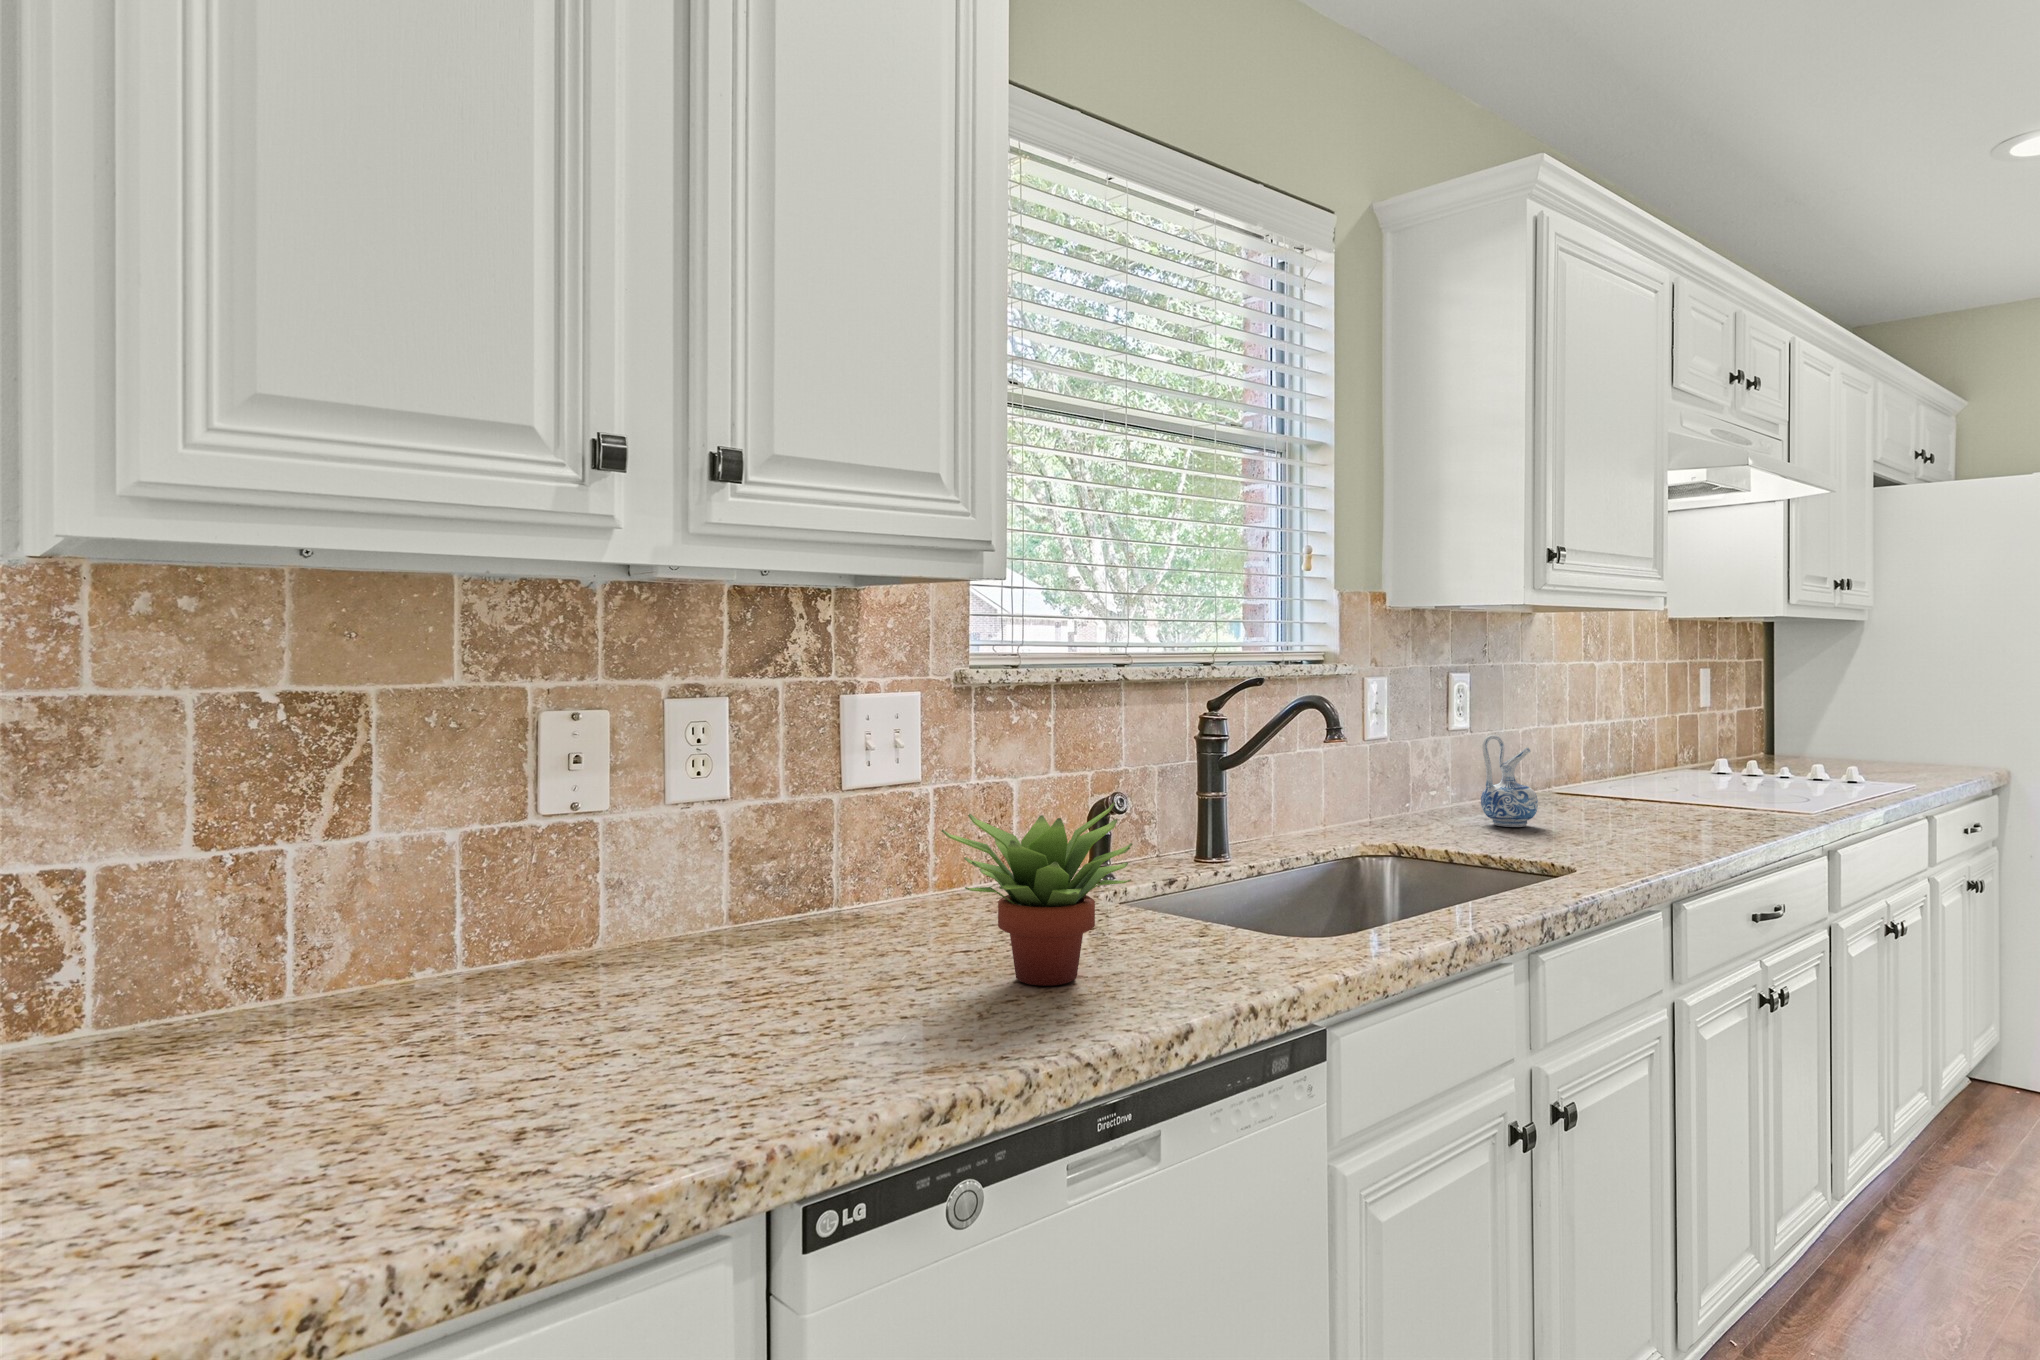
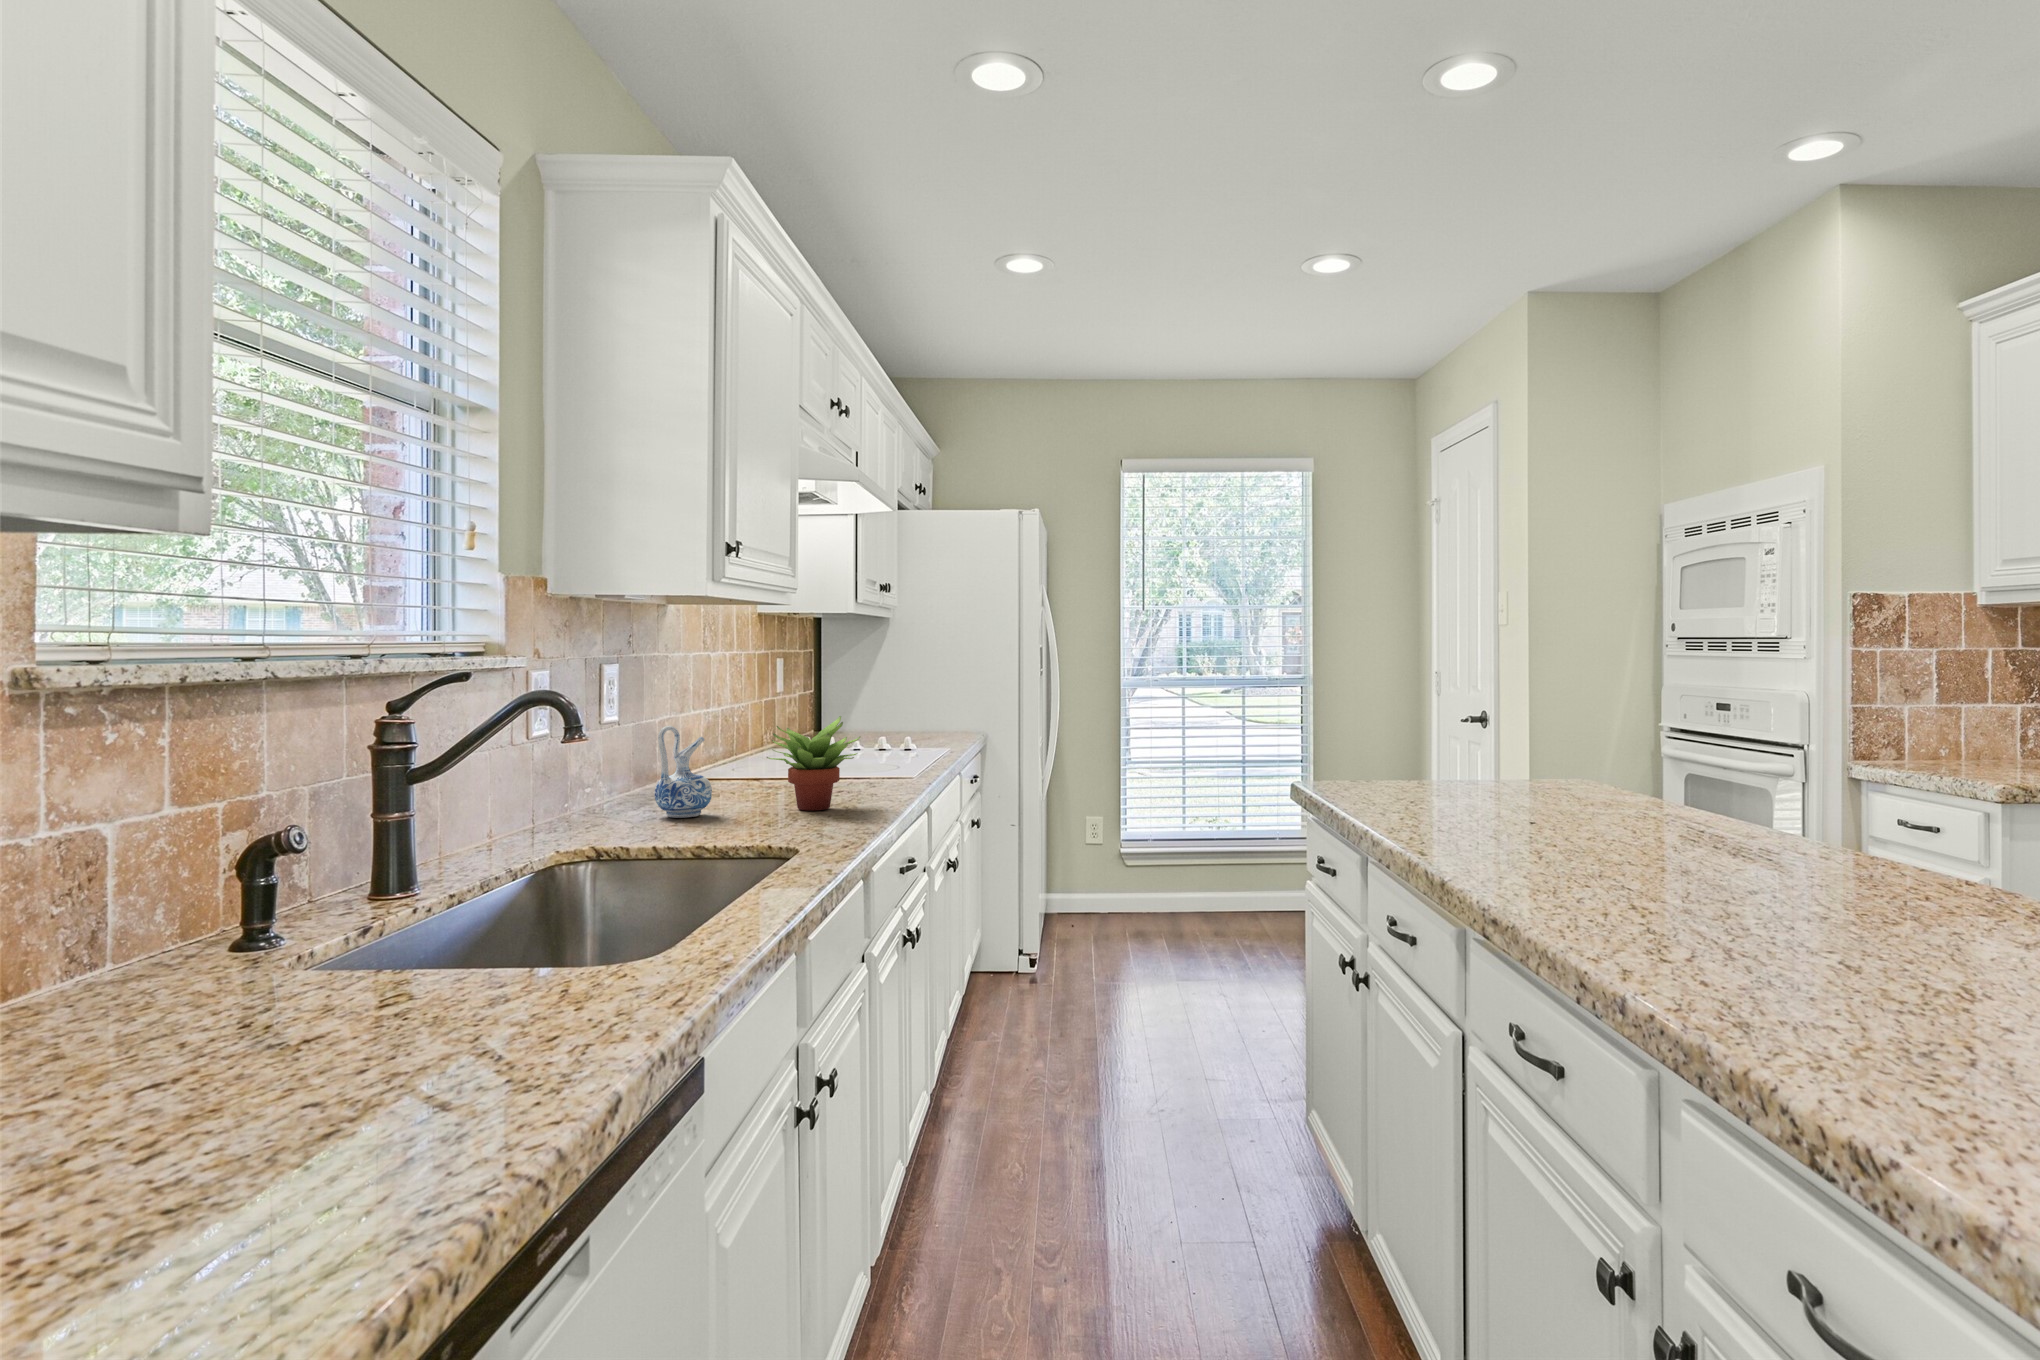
succulent plant: present [942,802,1132,986] -> present [767,716,860,811]

